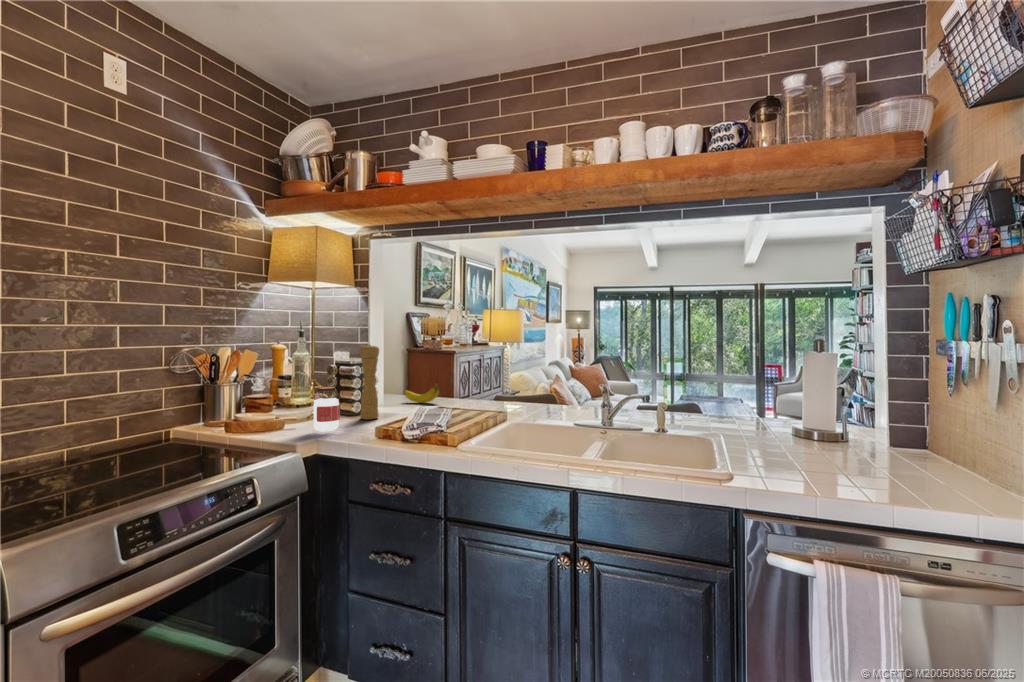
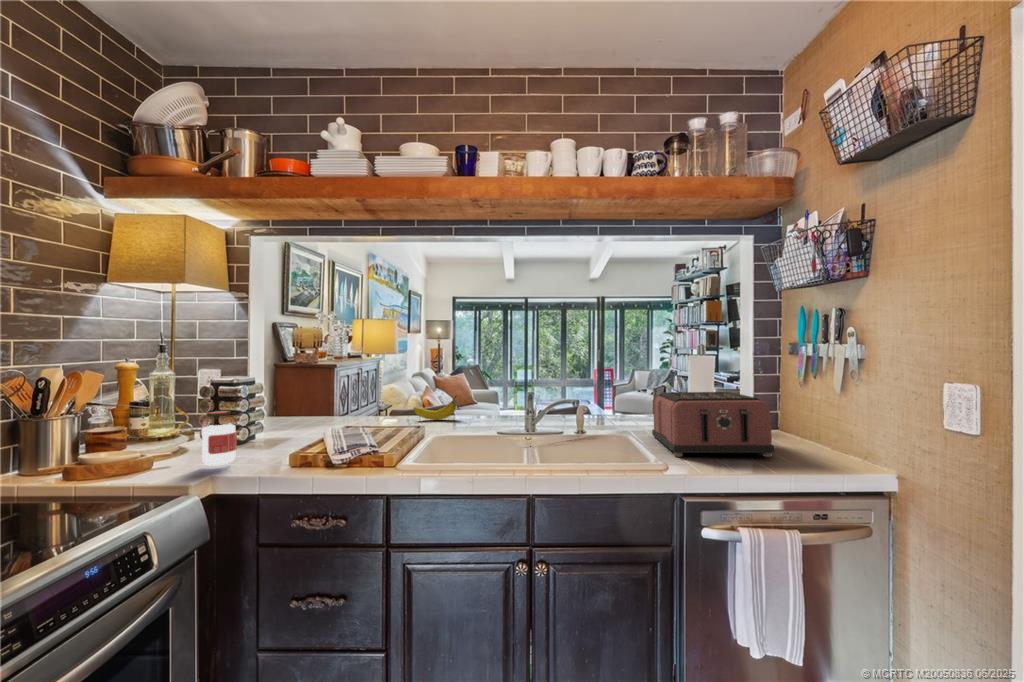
pepper mill: present [360,345,379,419] -> none [250,359,275,447]
fruit: present [404,382,439,403] -> present [414,396,457,420]
toaster: none [746,392,891,478] -> present [652,392,775,457]

